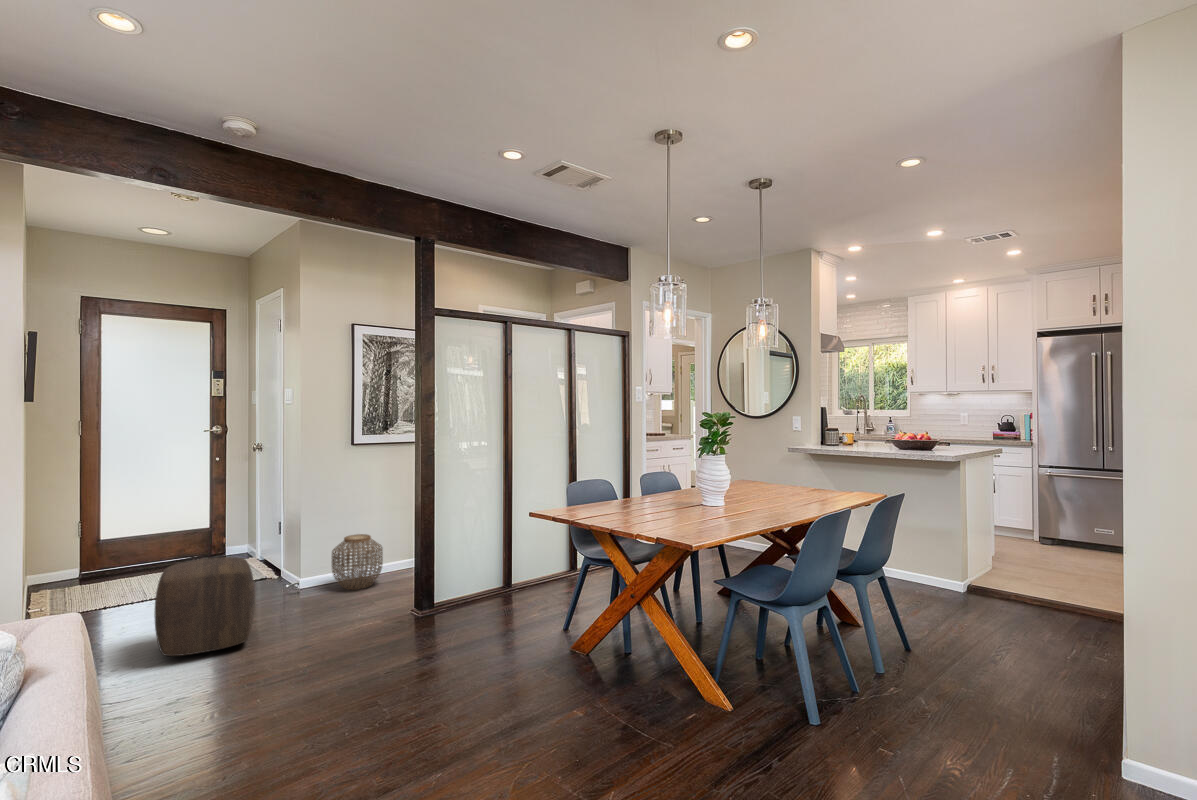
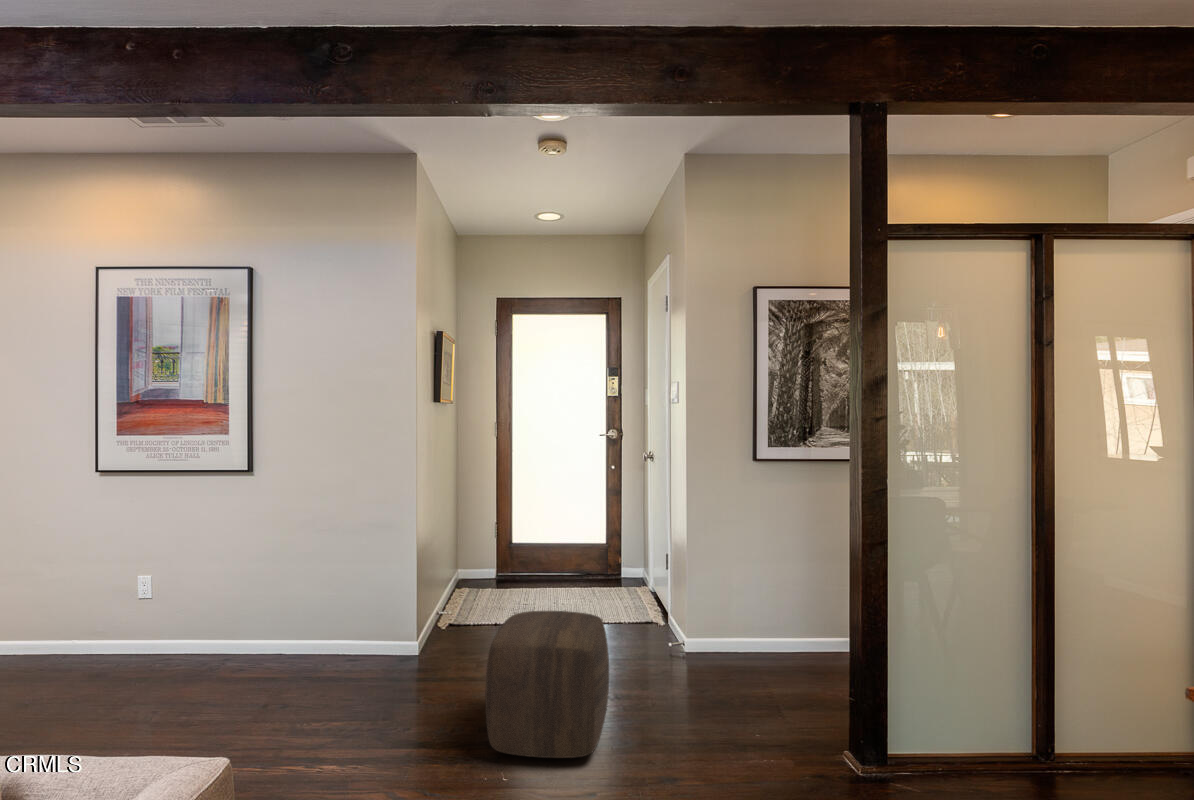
woven basket: present [332,534,383,589] -> none [726,592,799,679]

